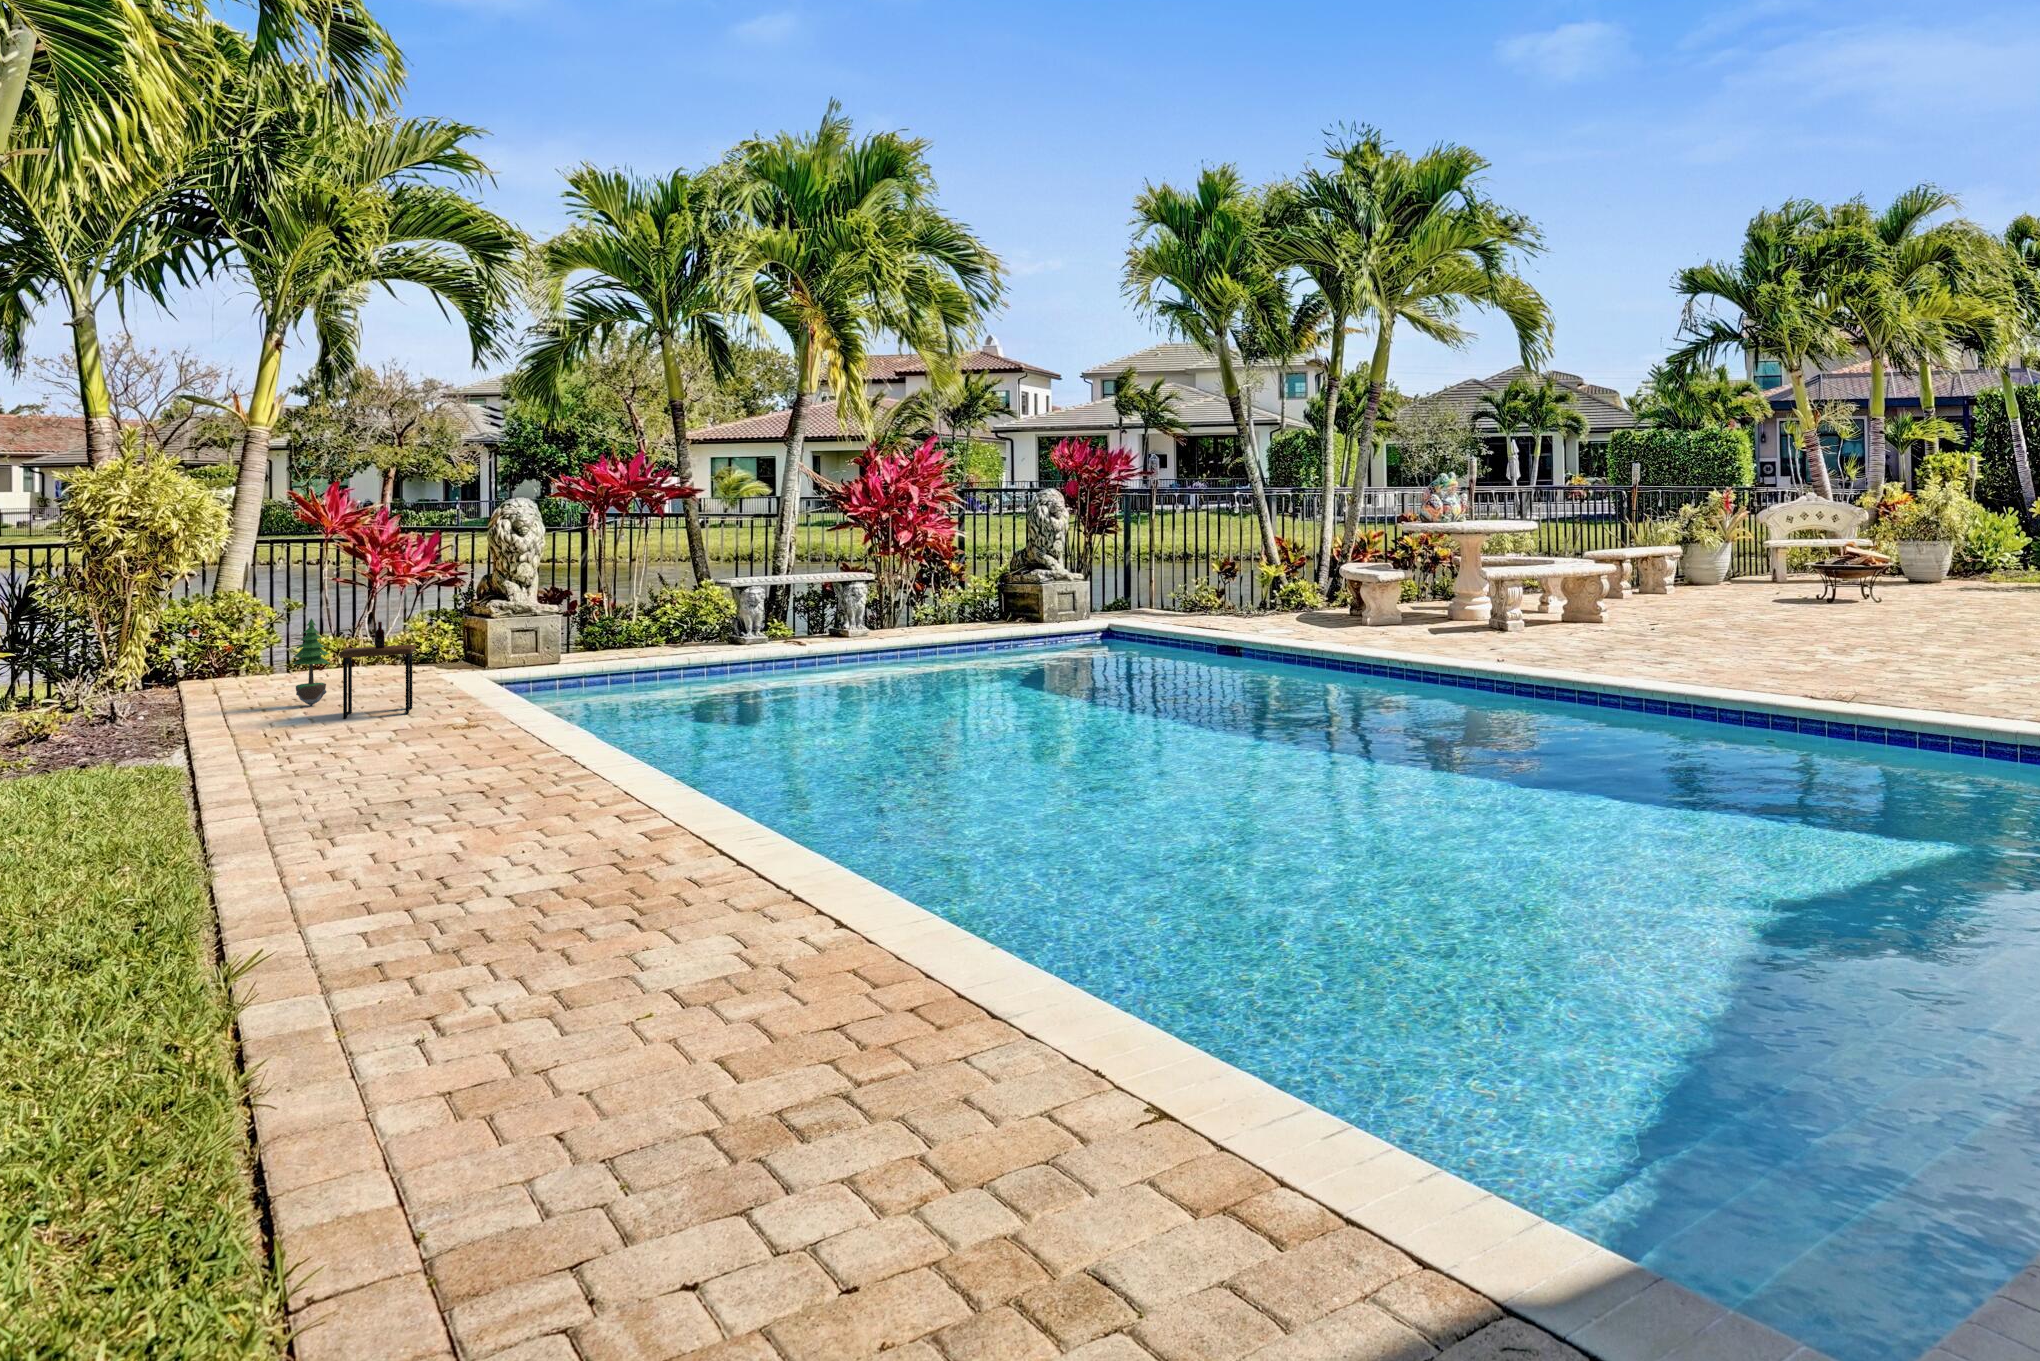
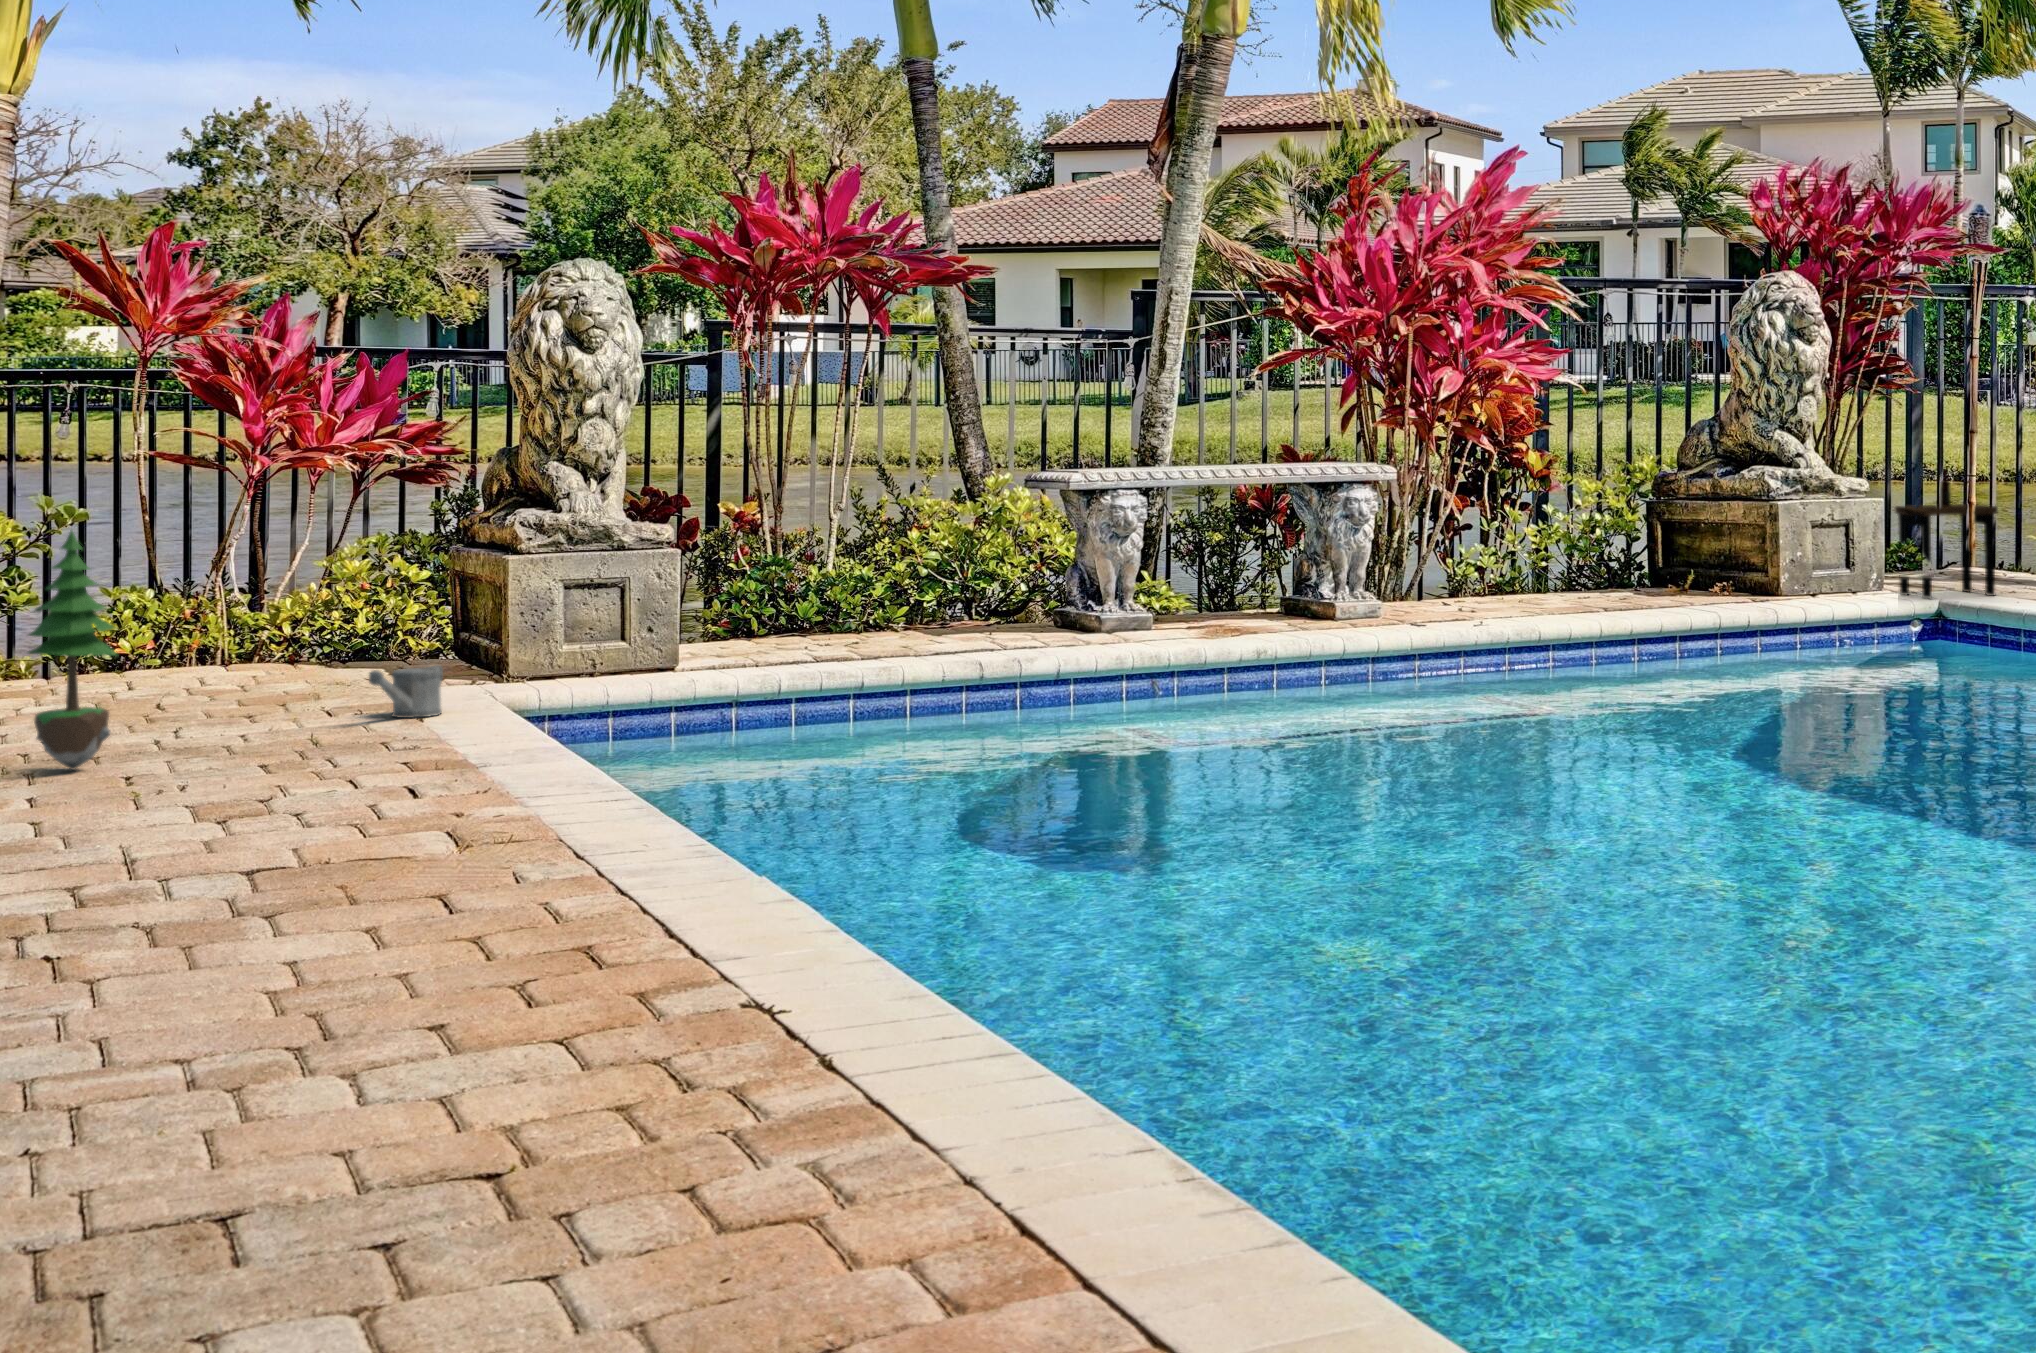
side table: present [340,622,416,719] -> present [1894,470,1998,598]
watering can: none [430,664,460,684] -> present [369,665,443,718]

